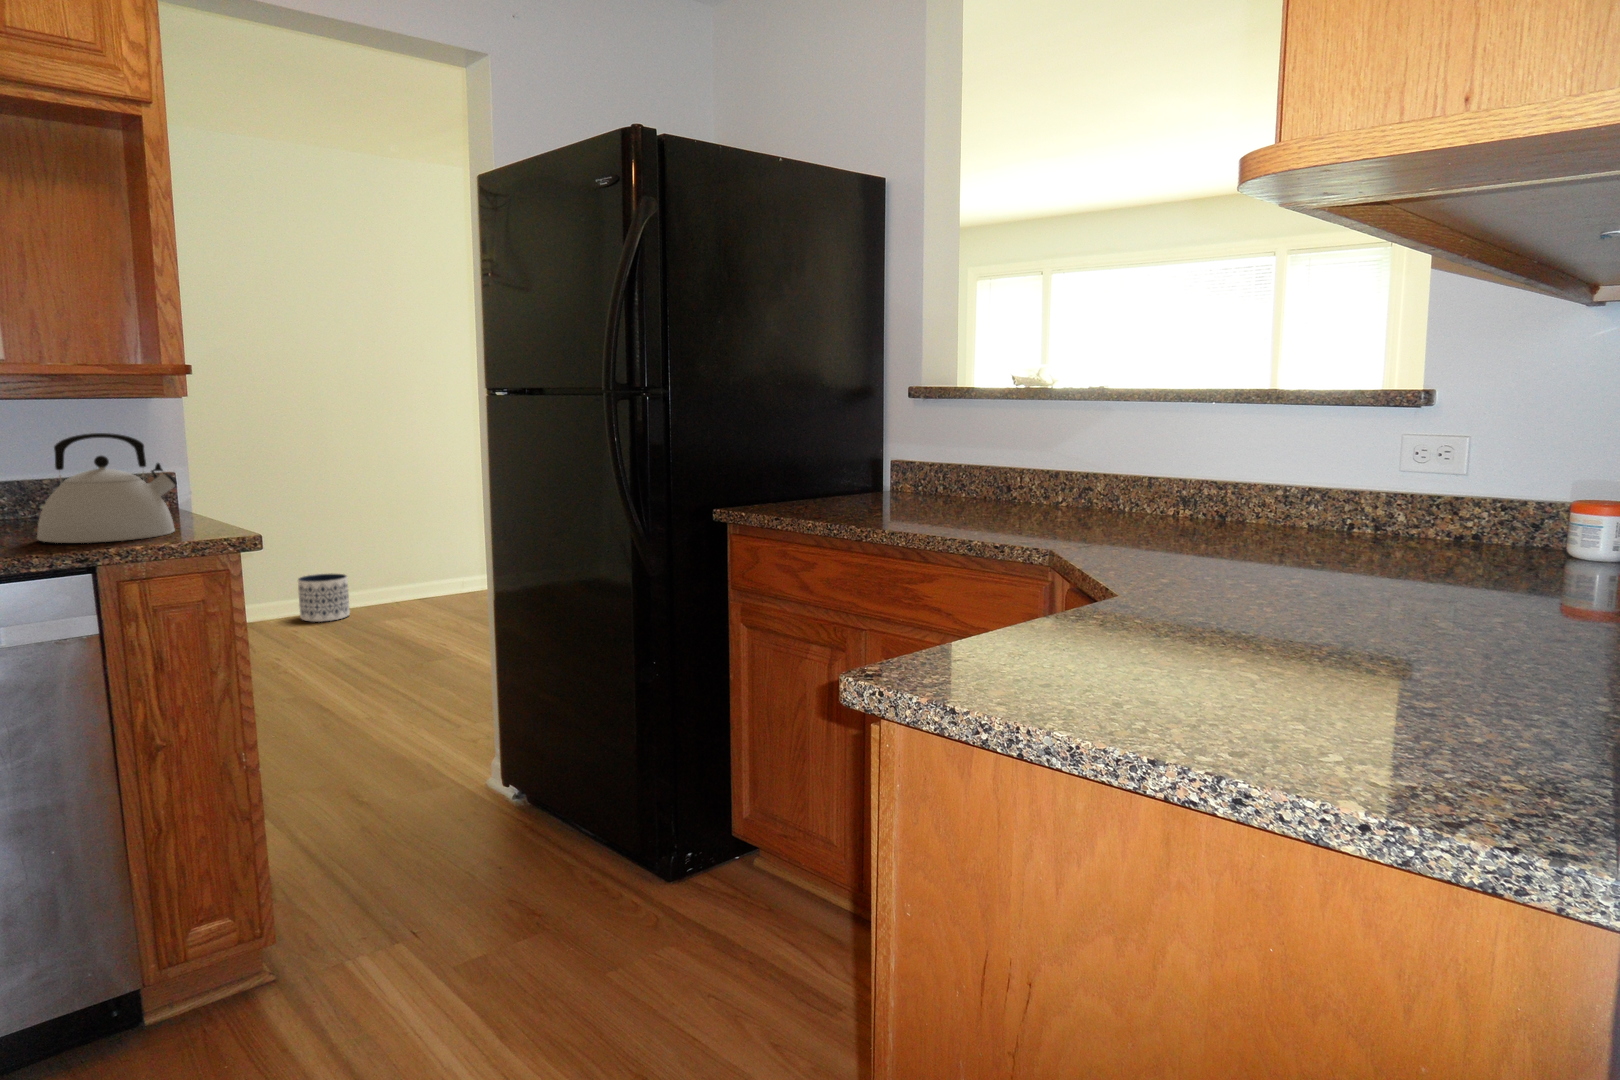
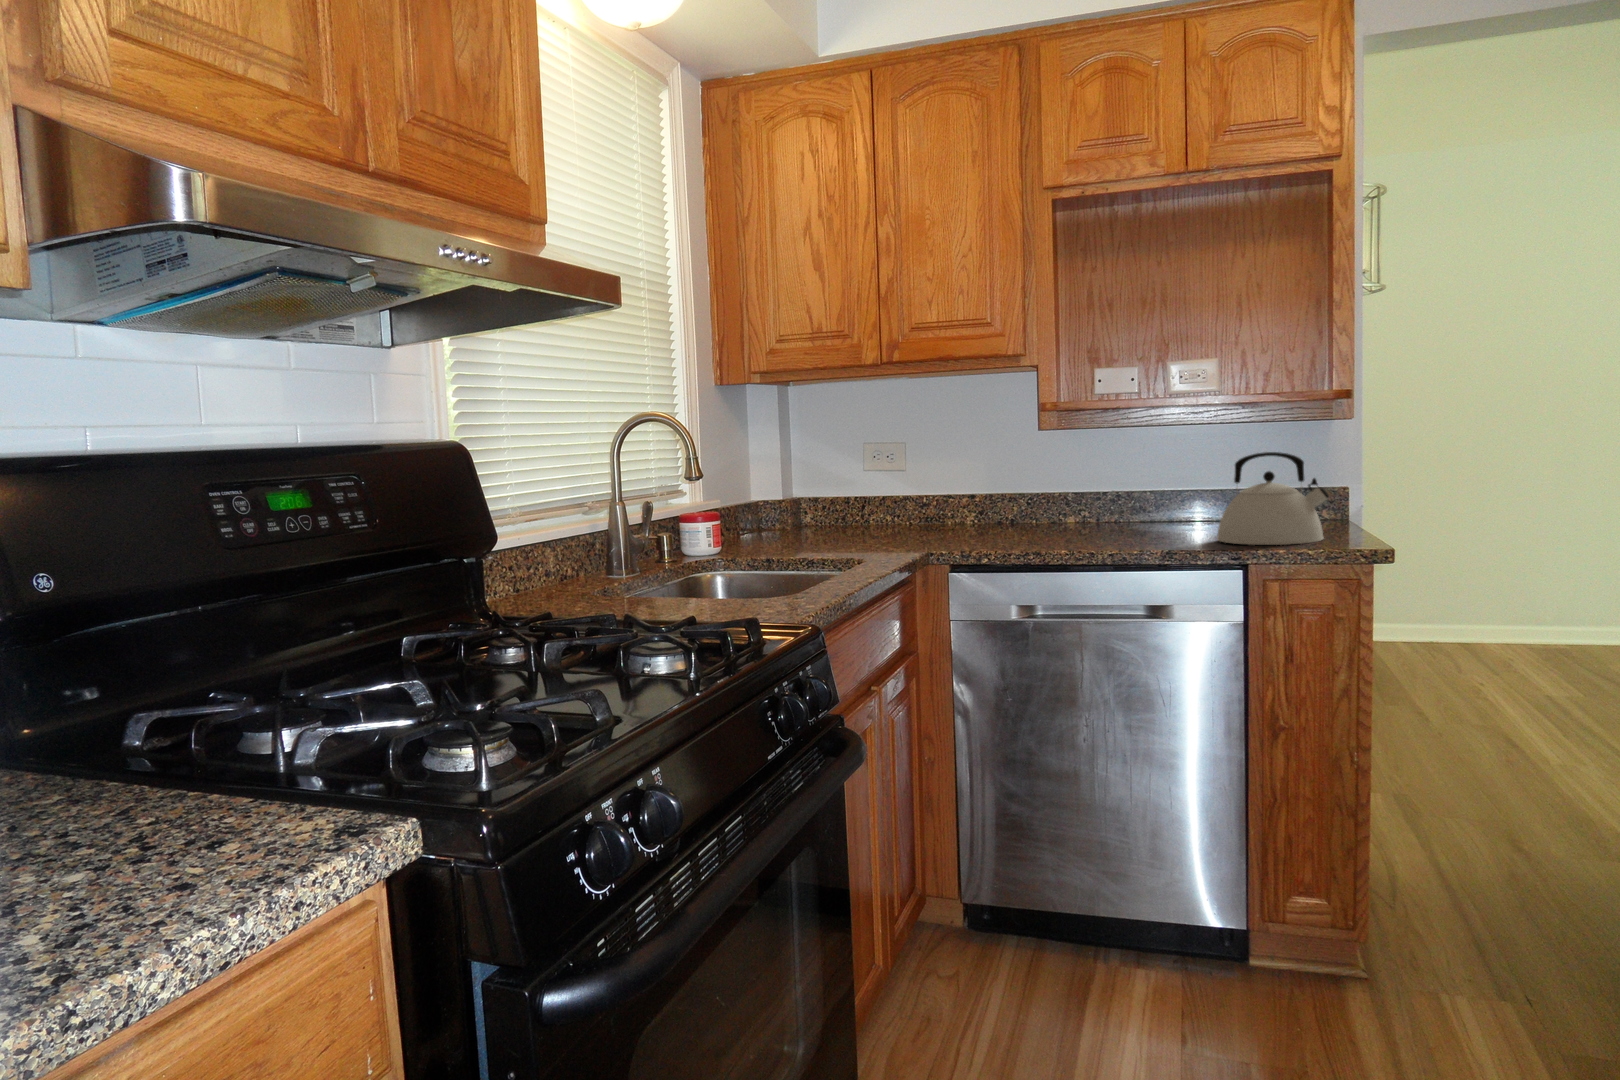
planter: present [298,573,350,622] -> none [1516,601,1578,654]

